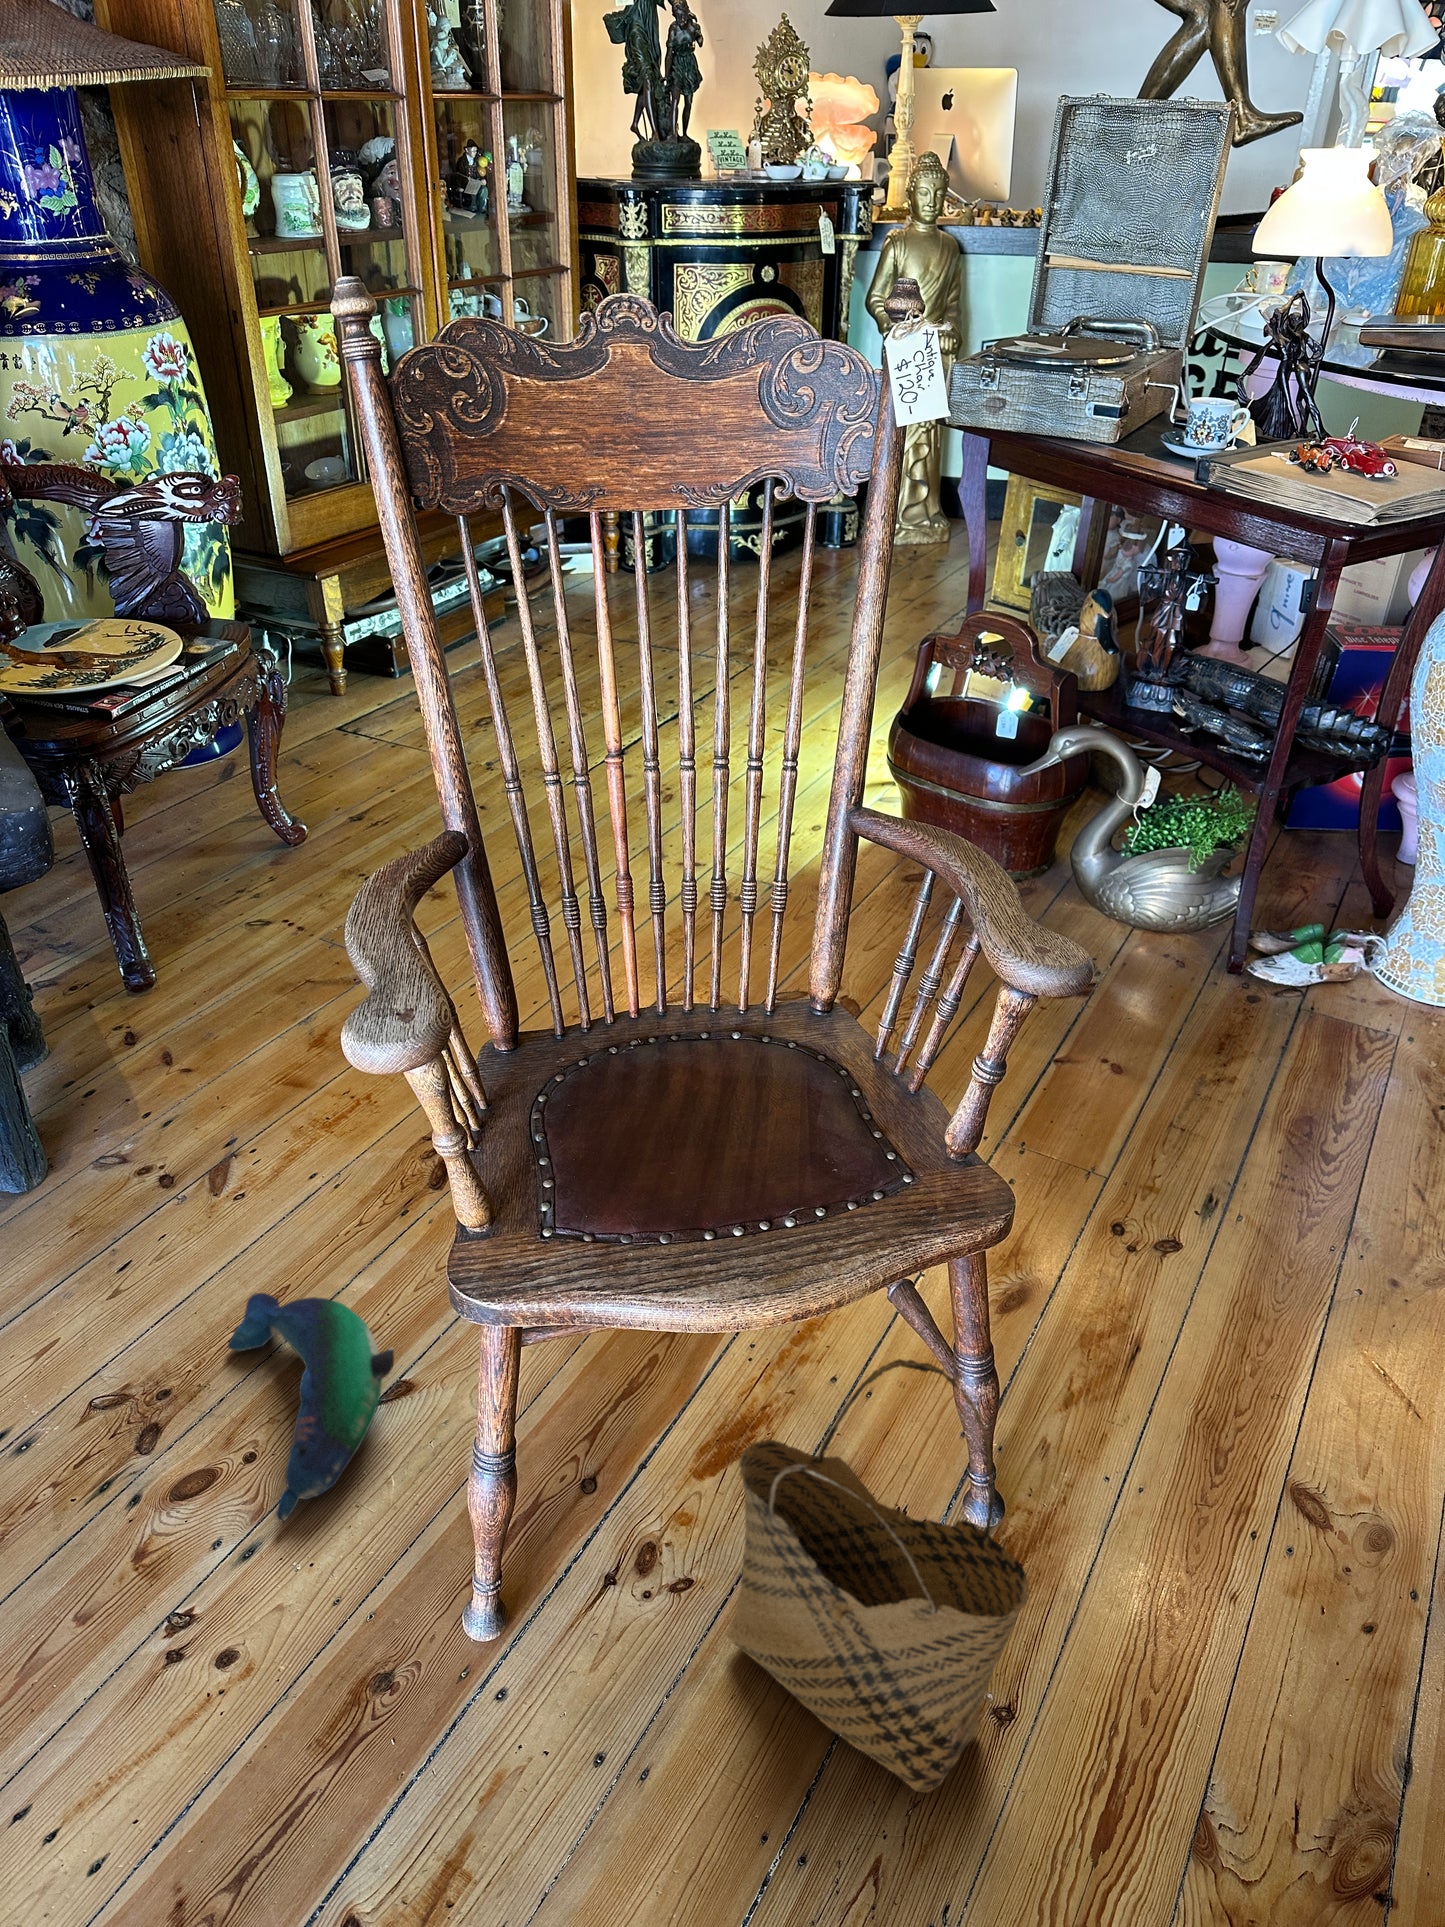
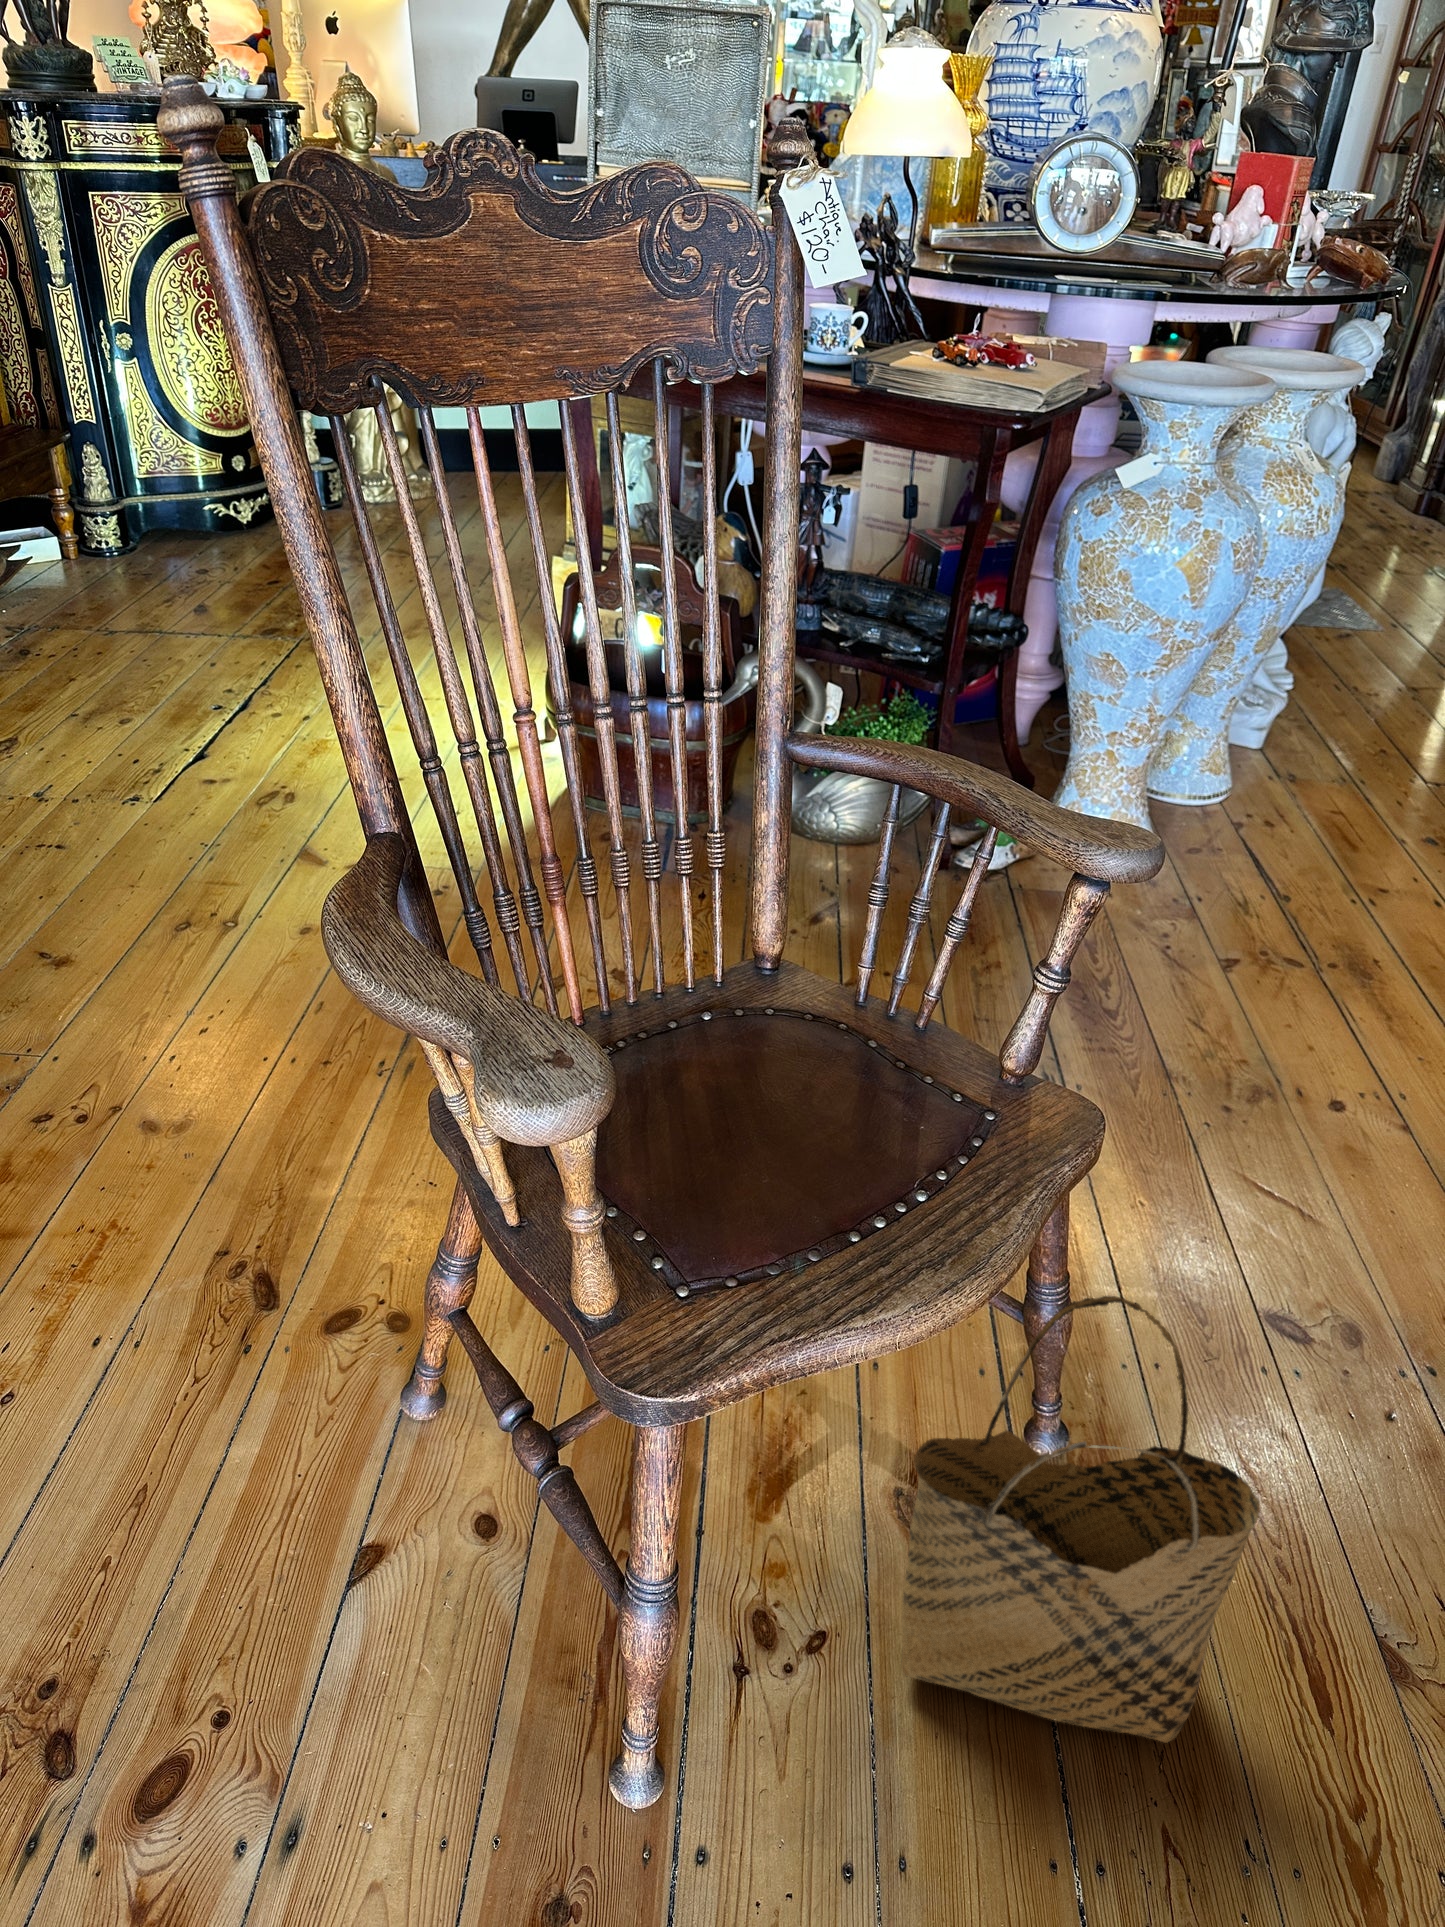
plush toy: present [228,1293,394,1521] -> none [109,1478,378,1779]

